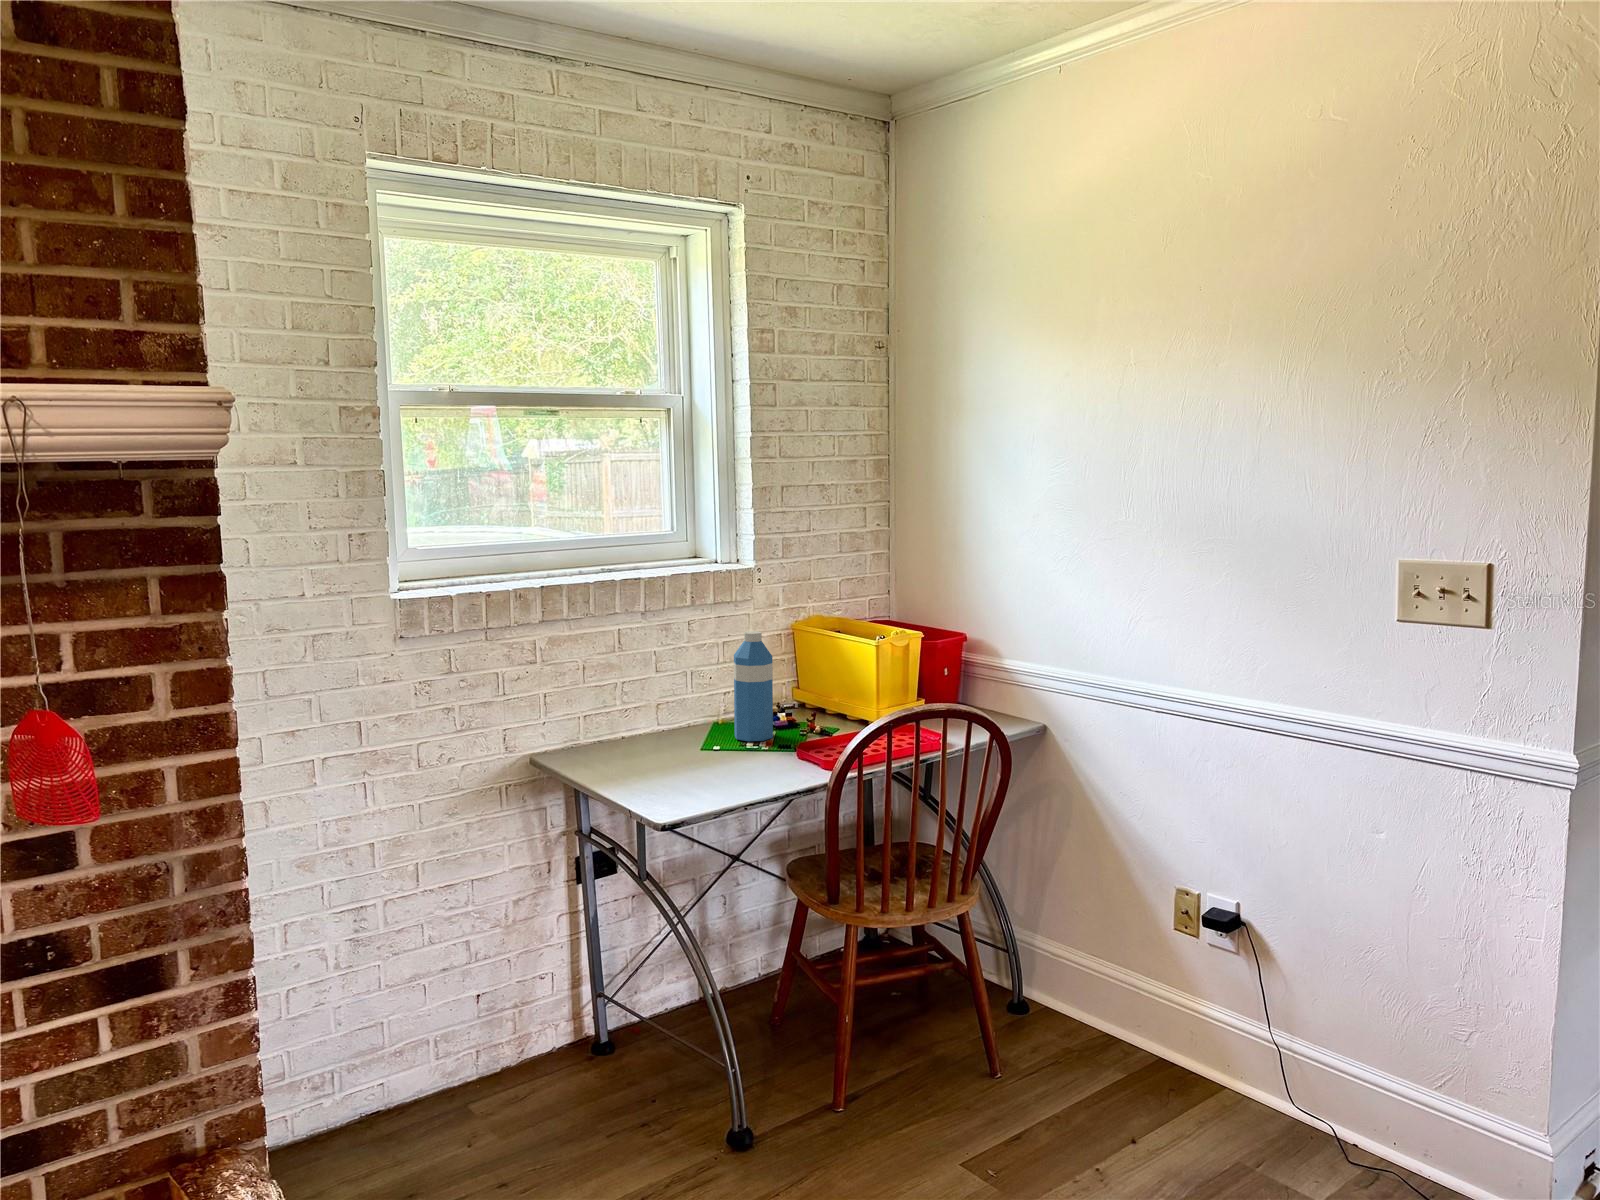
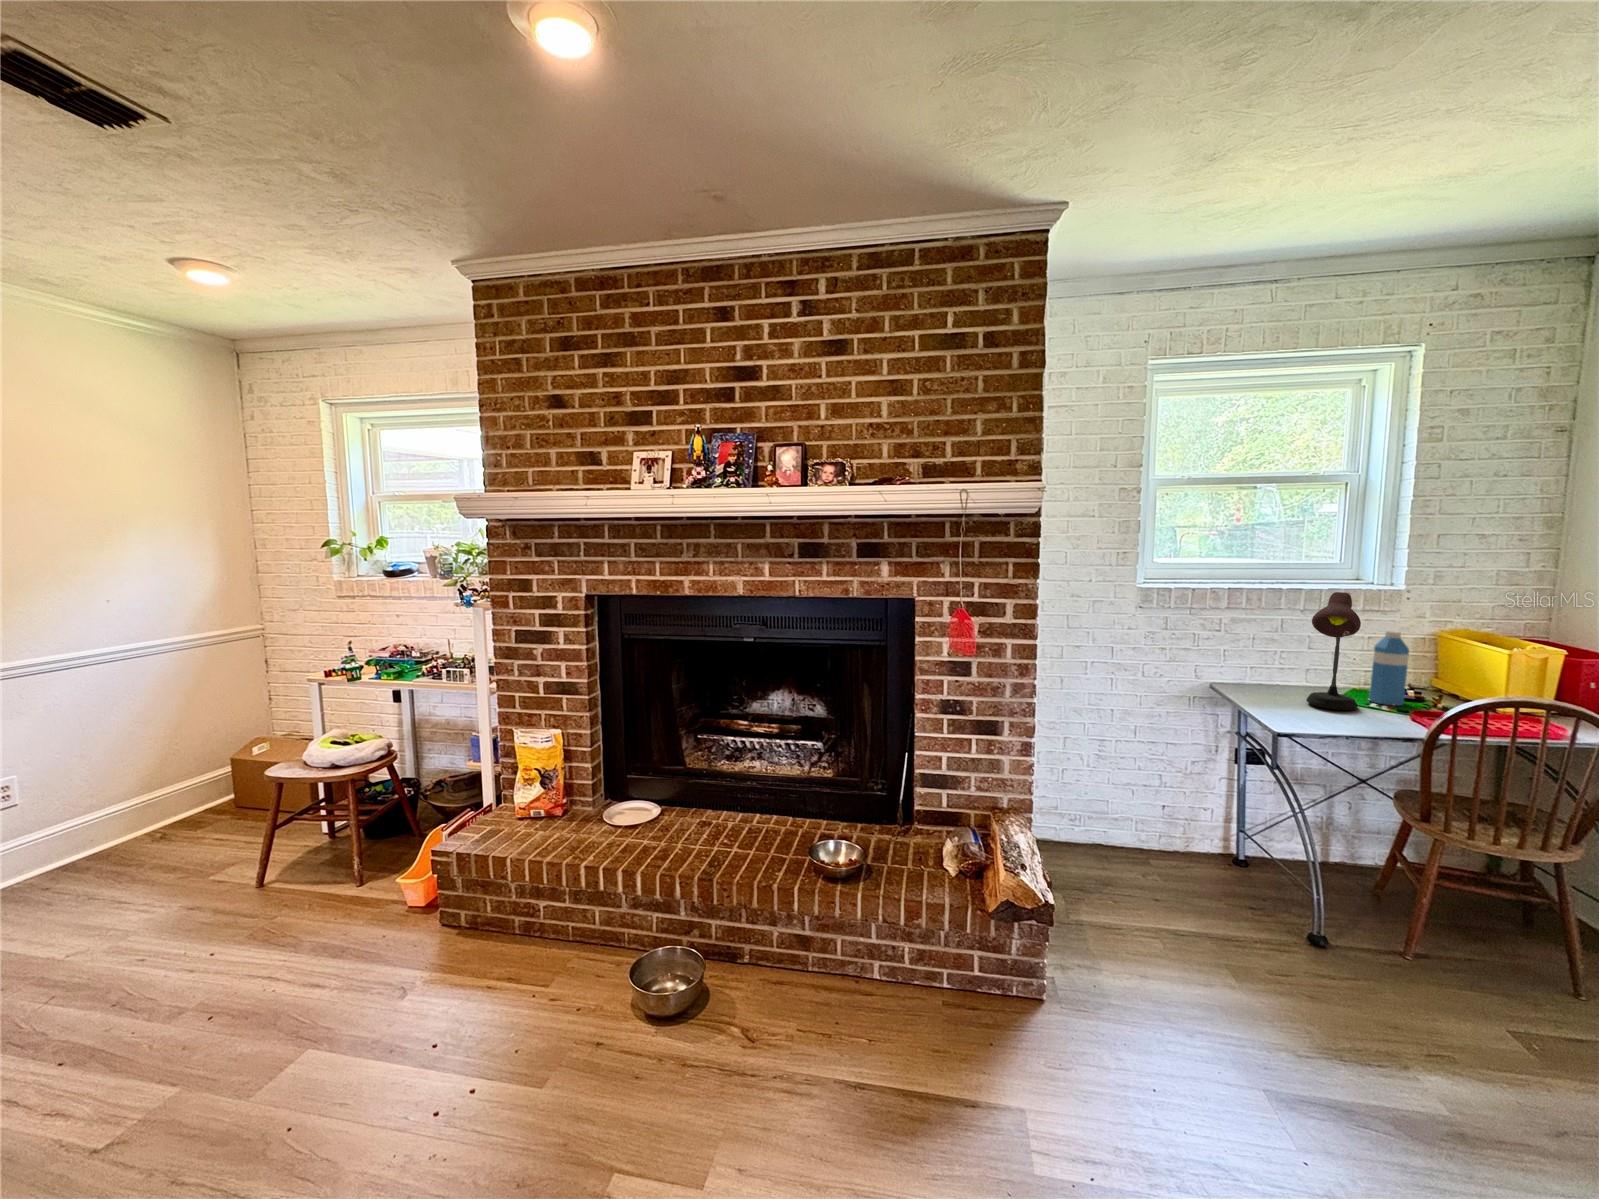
desk lamp: none [667,581,729,764] -> present [1306,592,1361,710]

